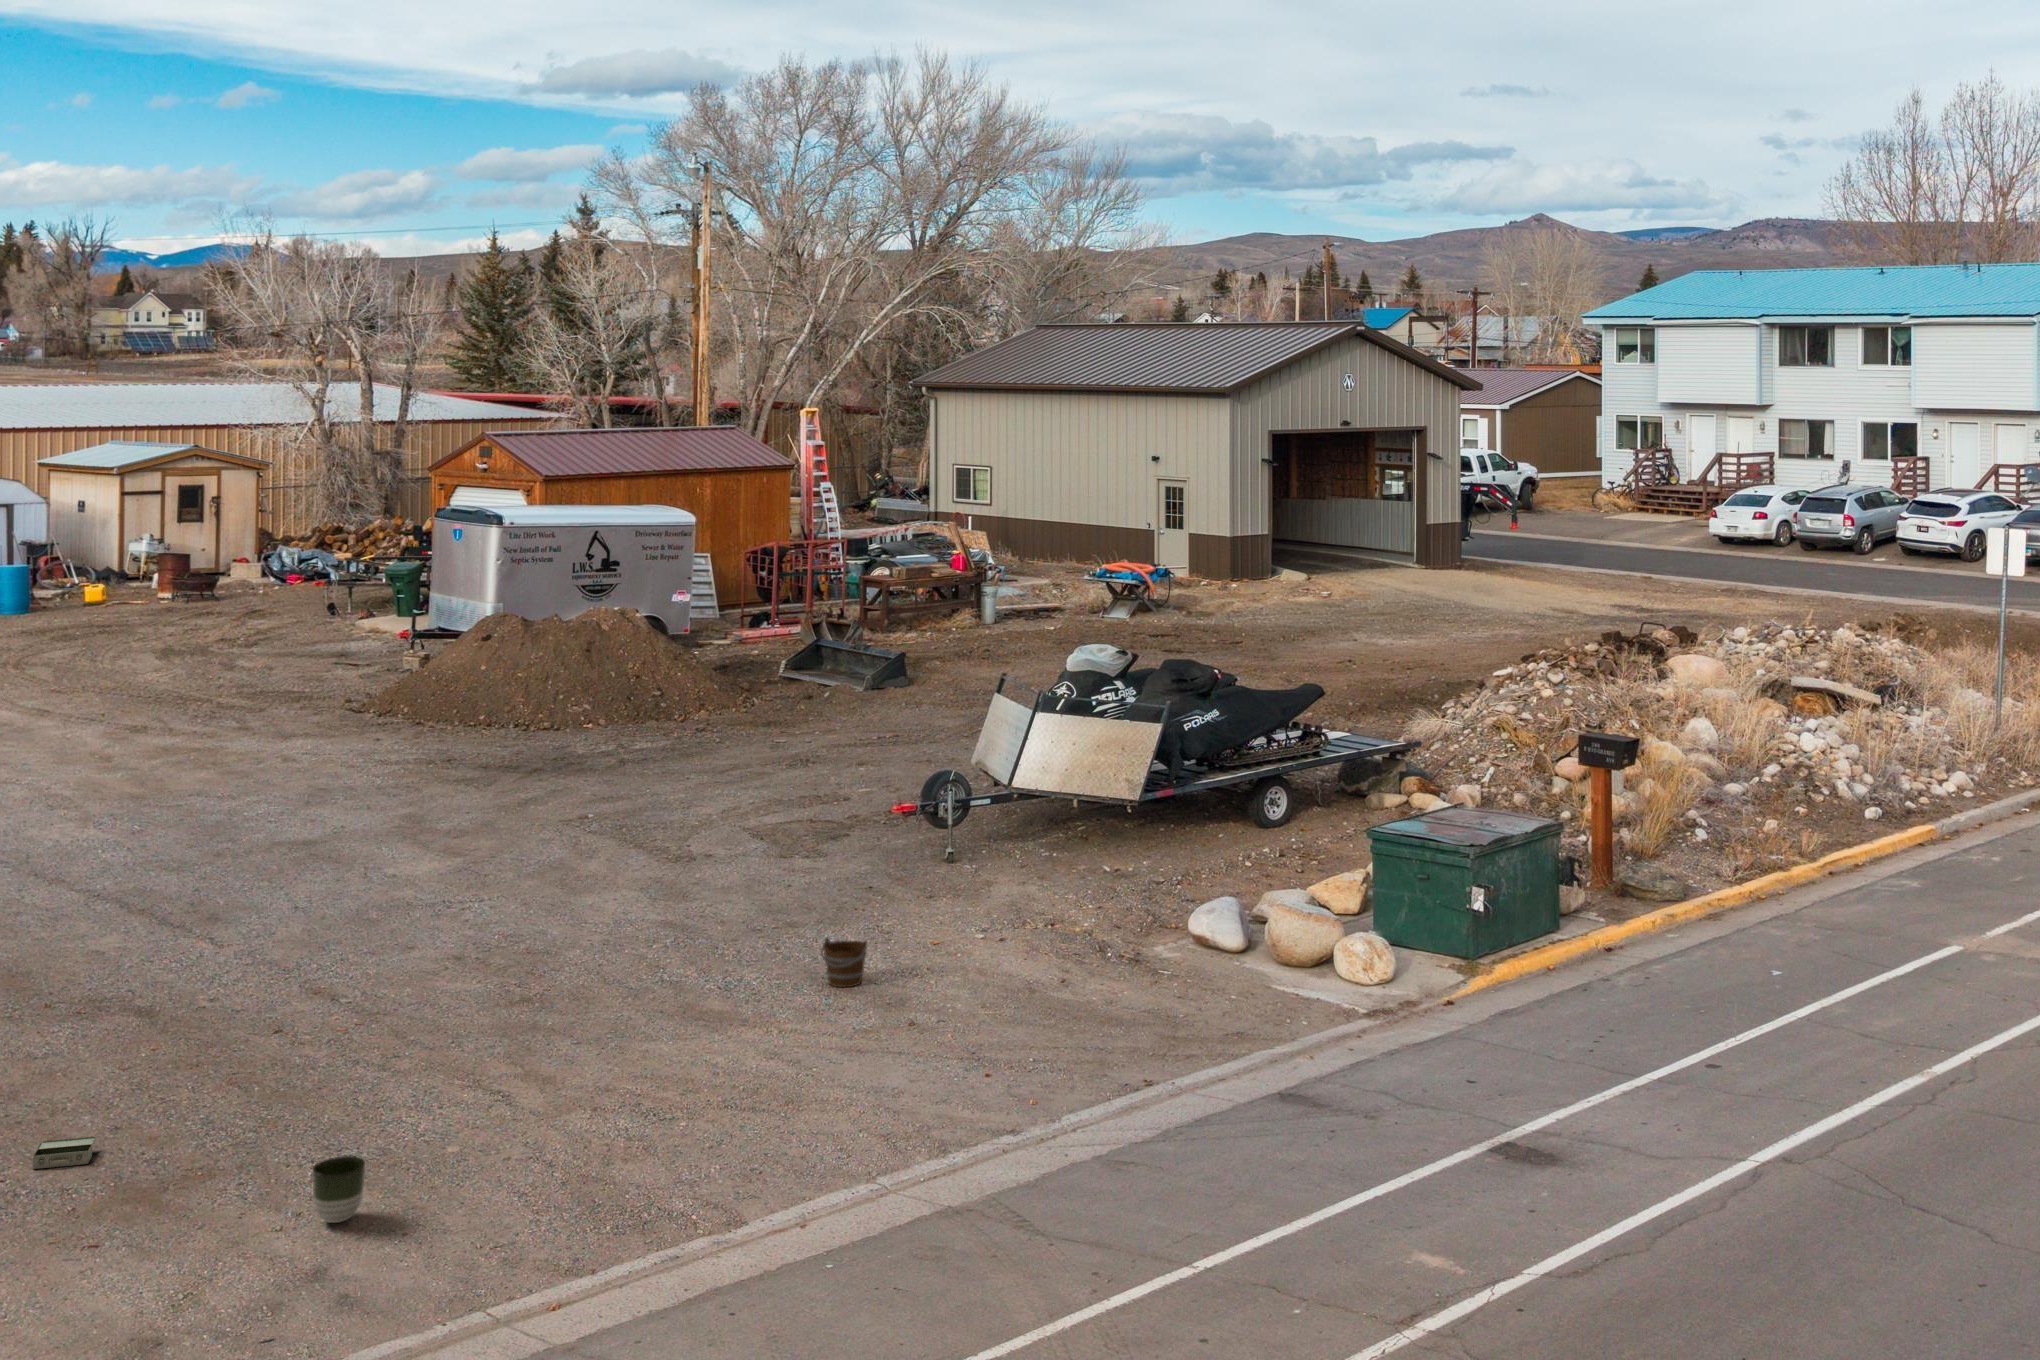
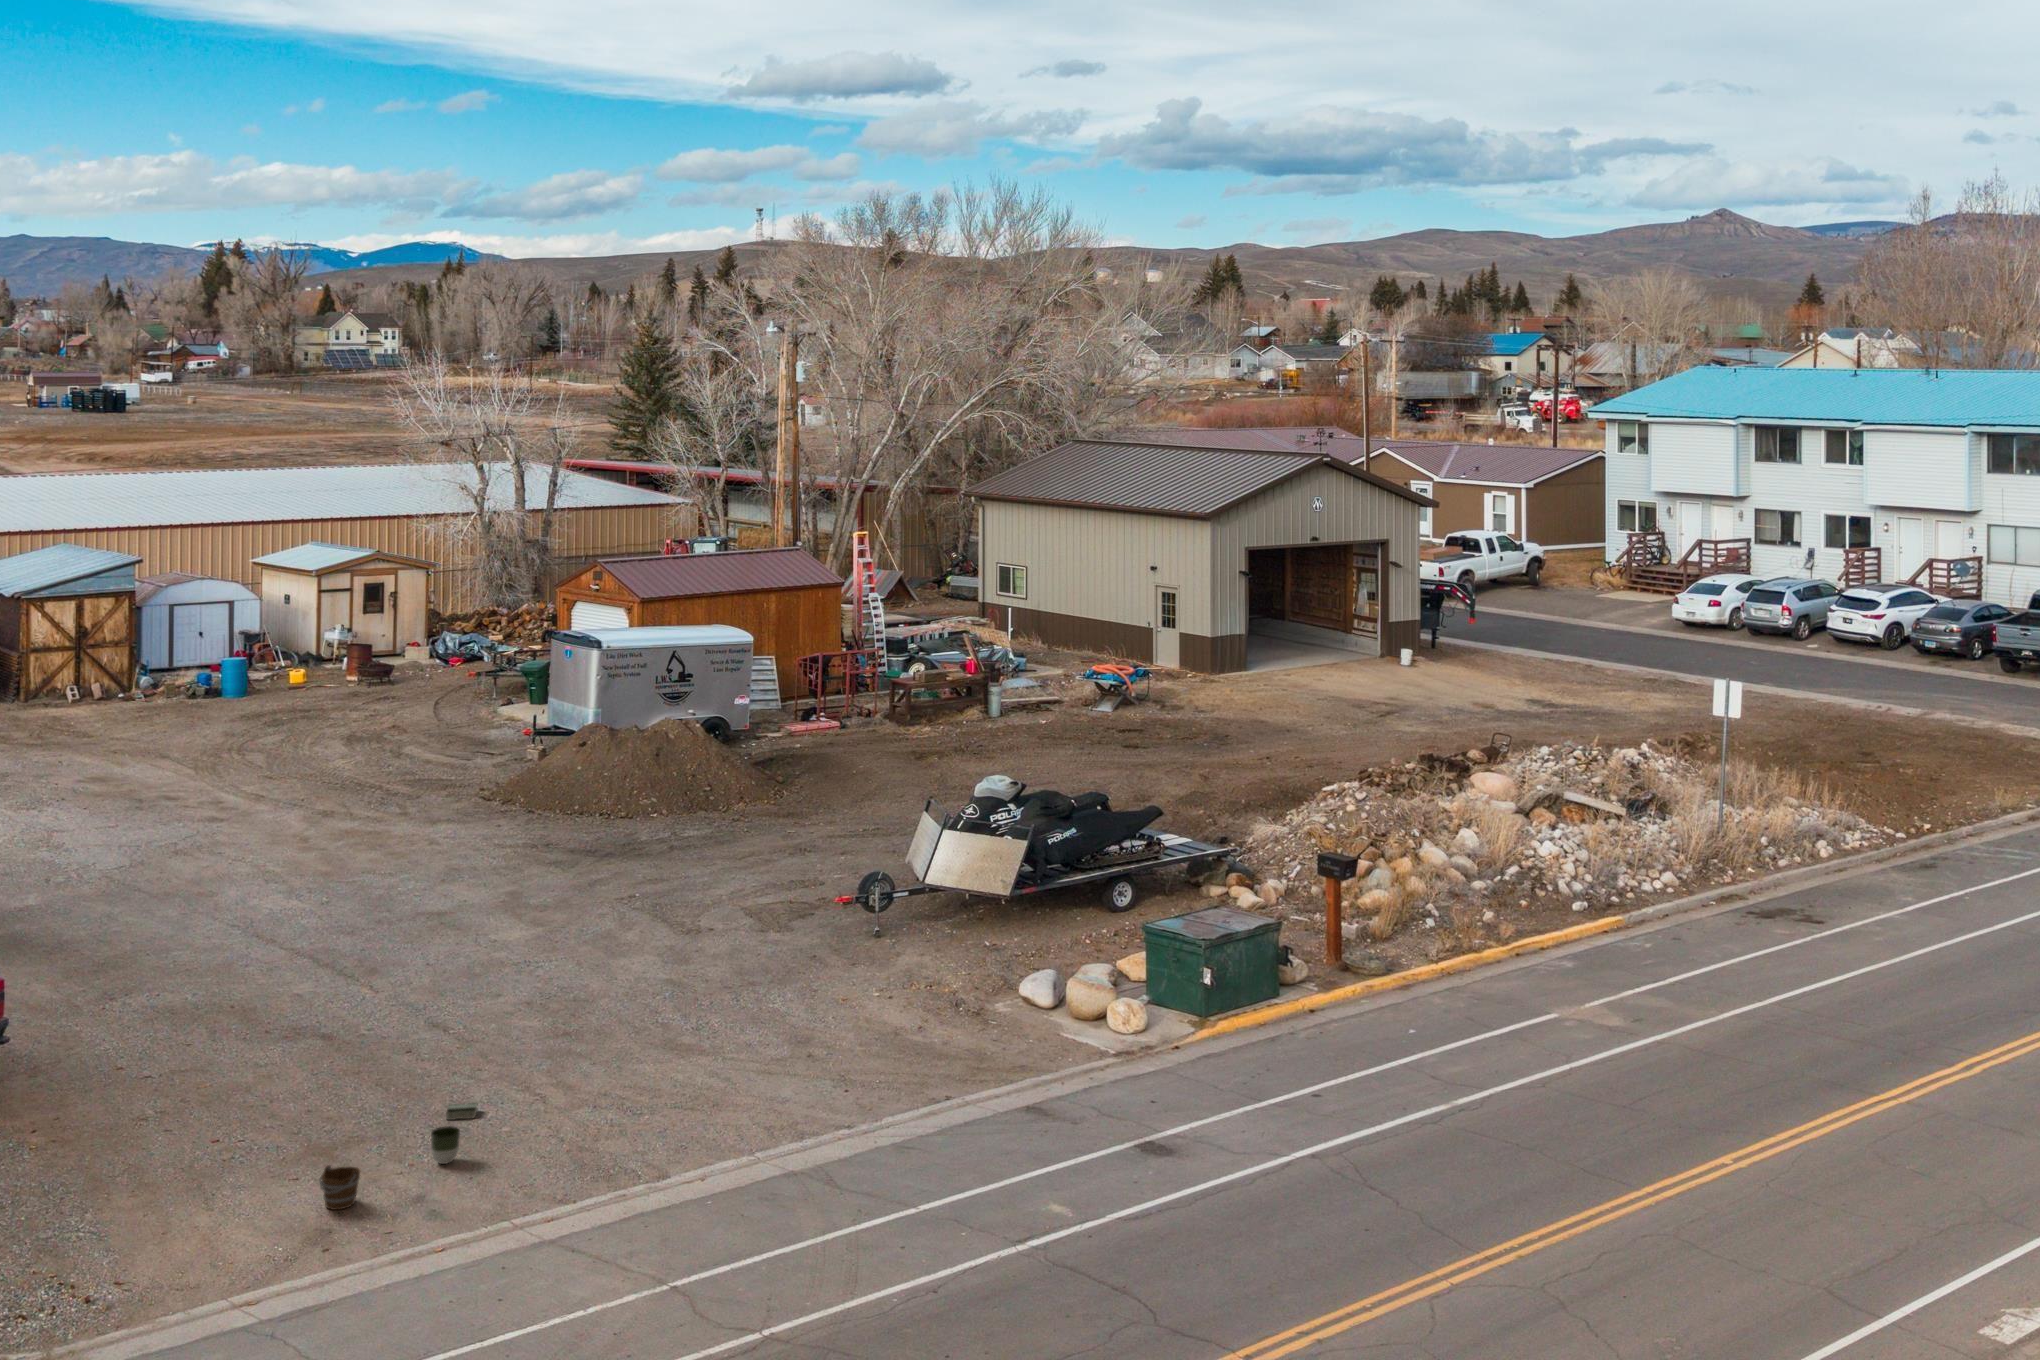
bucket: present [821,938,867,987] -> present [320,1165,360,1210]
toolbox: present [33,1137,96,1169] -> present [446,1103,478,1120]

